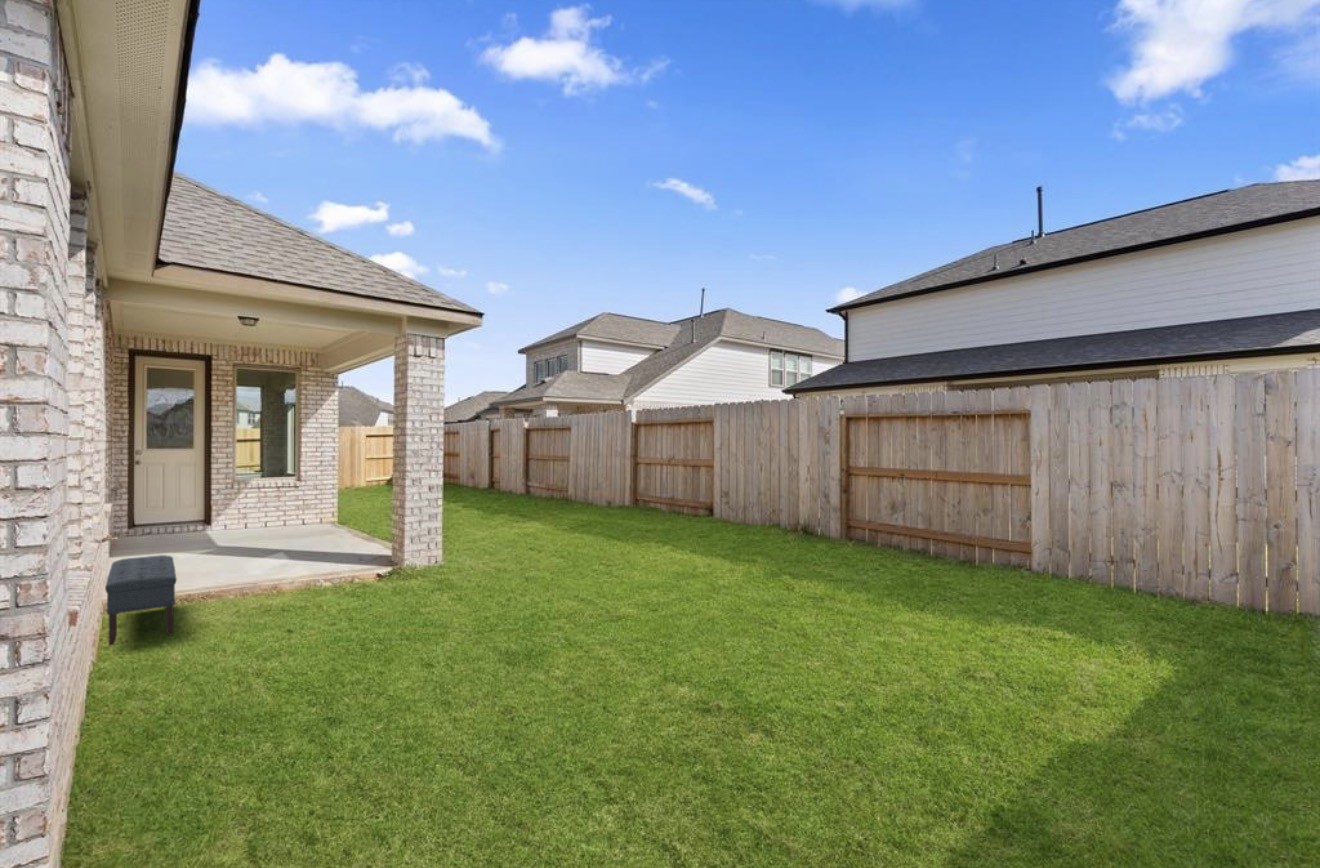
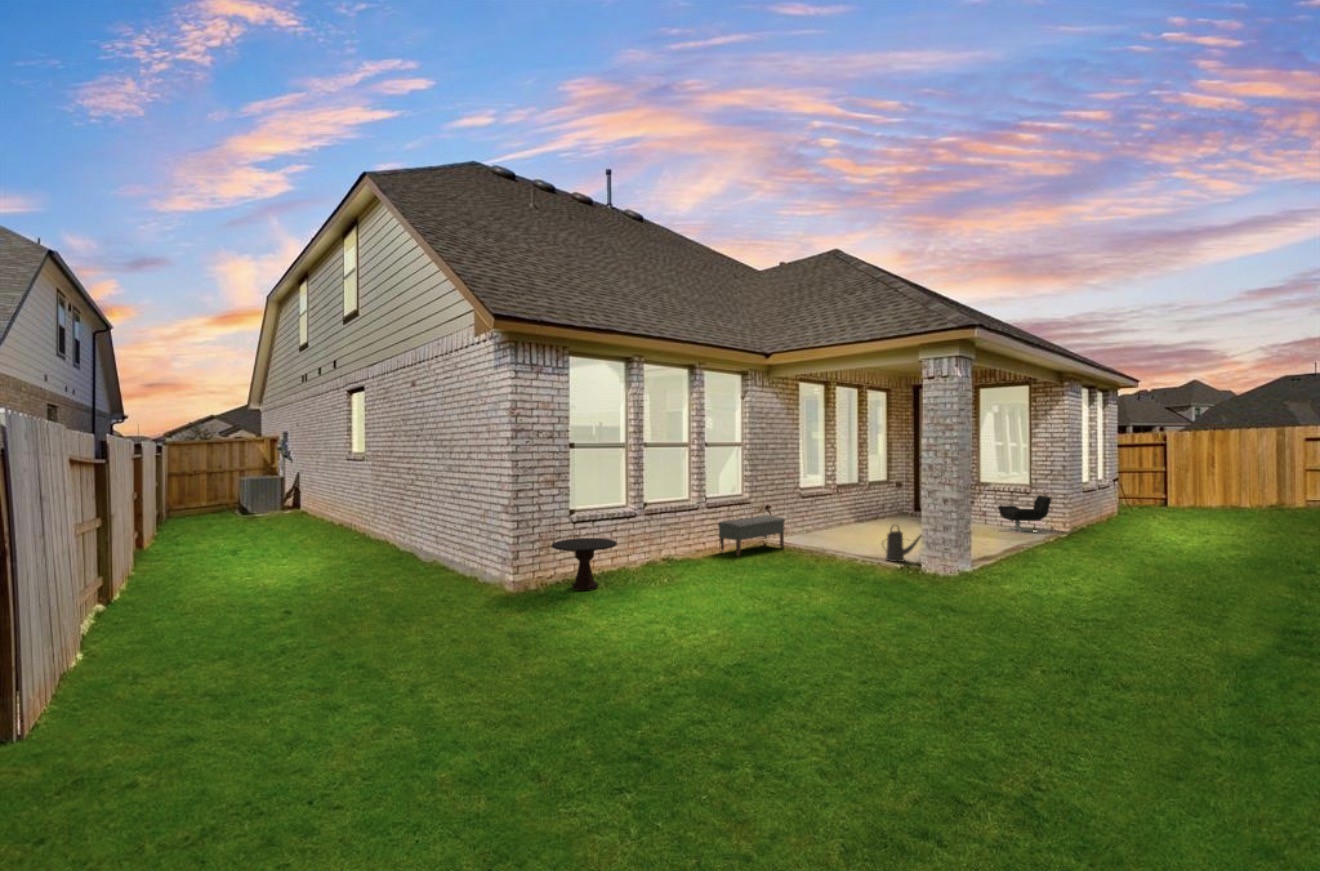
lounge chair: none [276,488,337,532] -> present [998,495,1051,533]
watering can: none [335,528,395,575] -> present [884,525,921,562]
side table: none [85,640,294,801] -> present [552,538,617,591]

